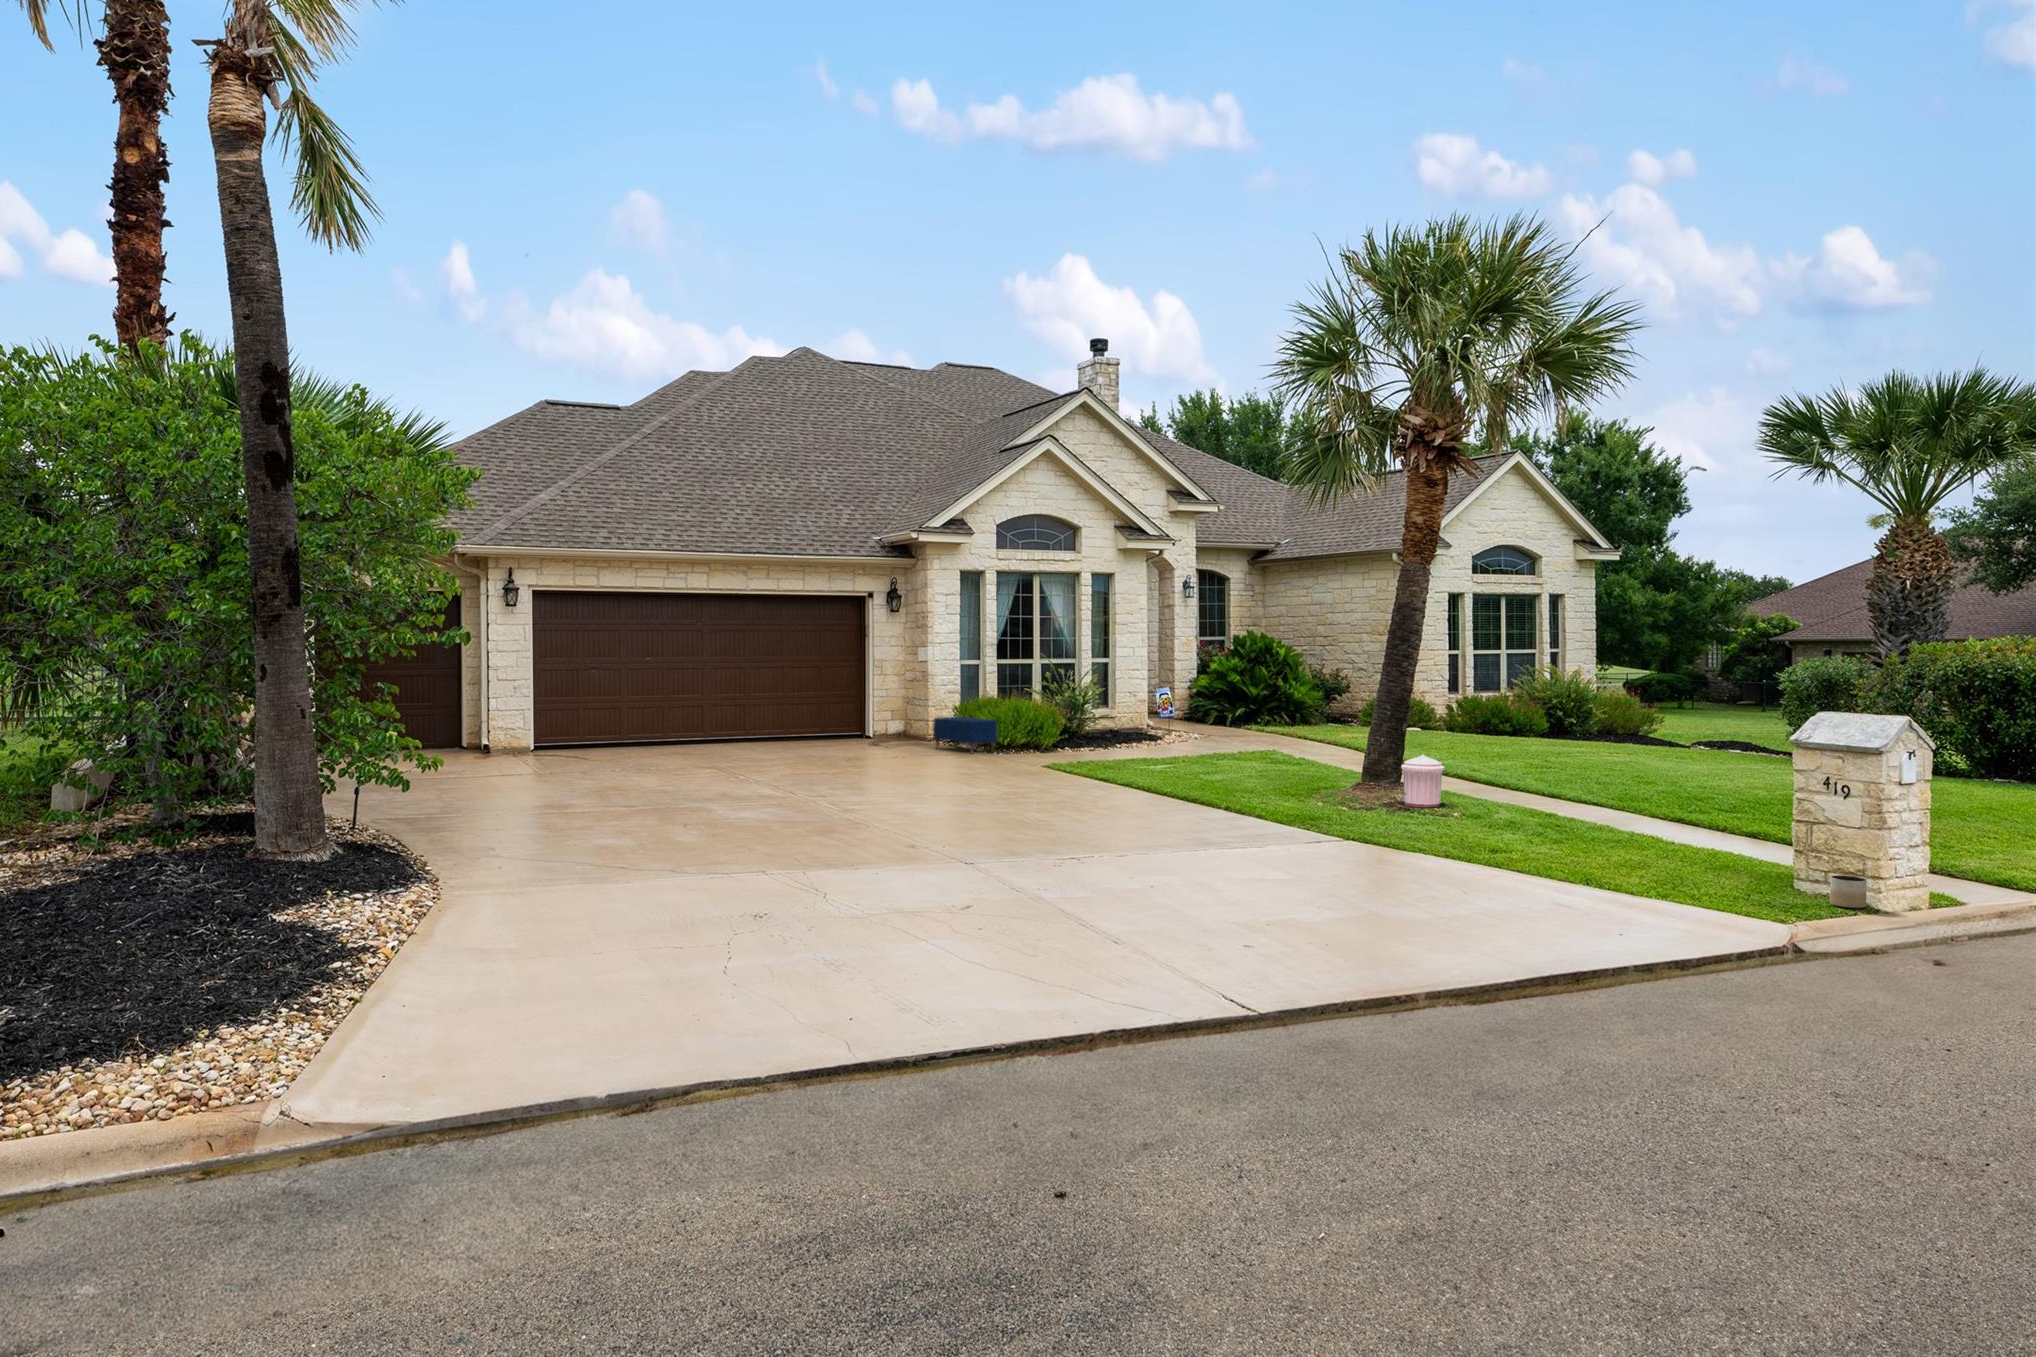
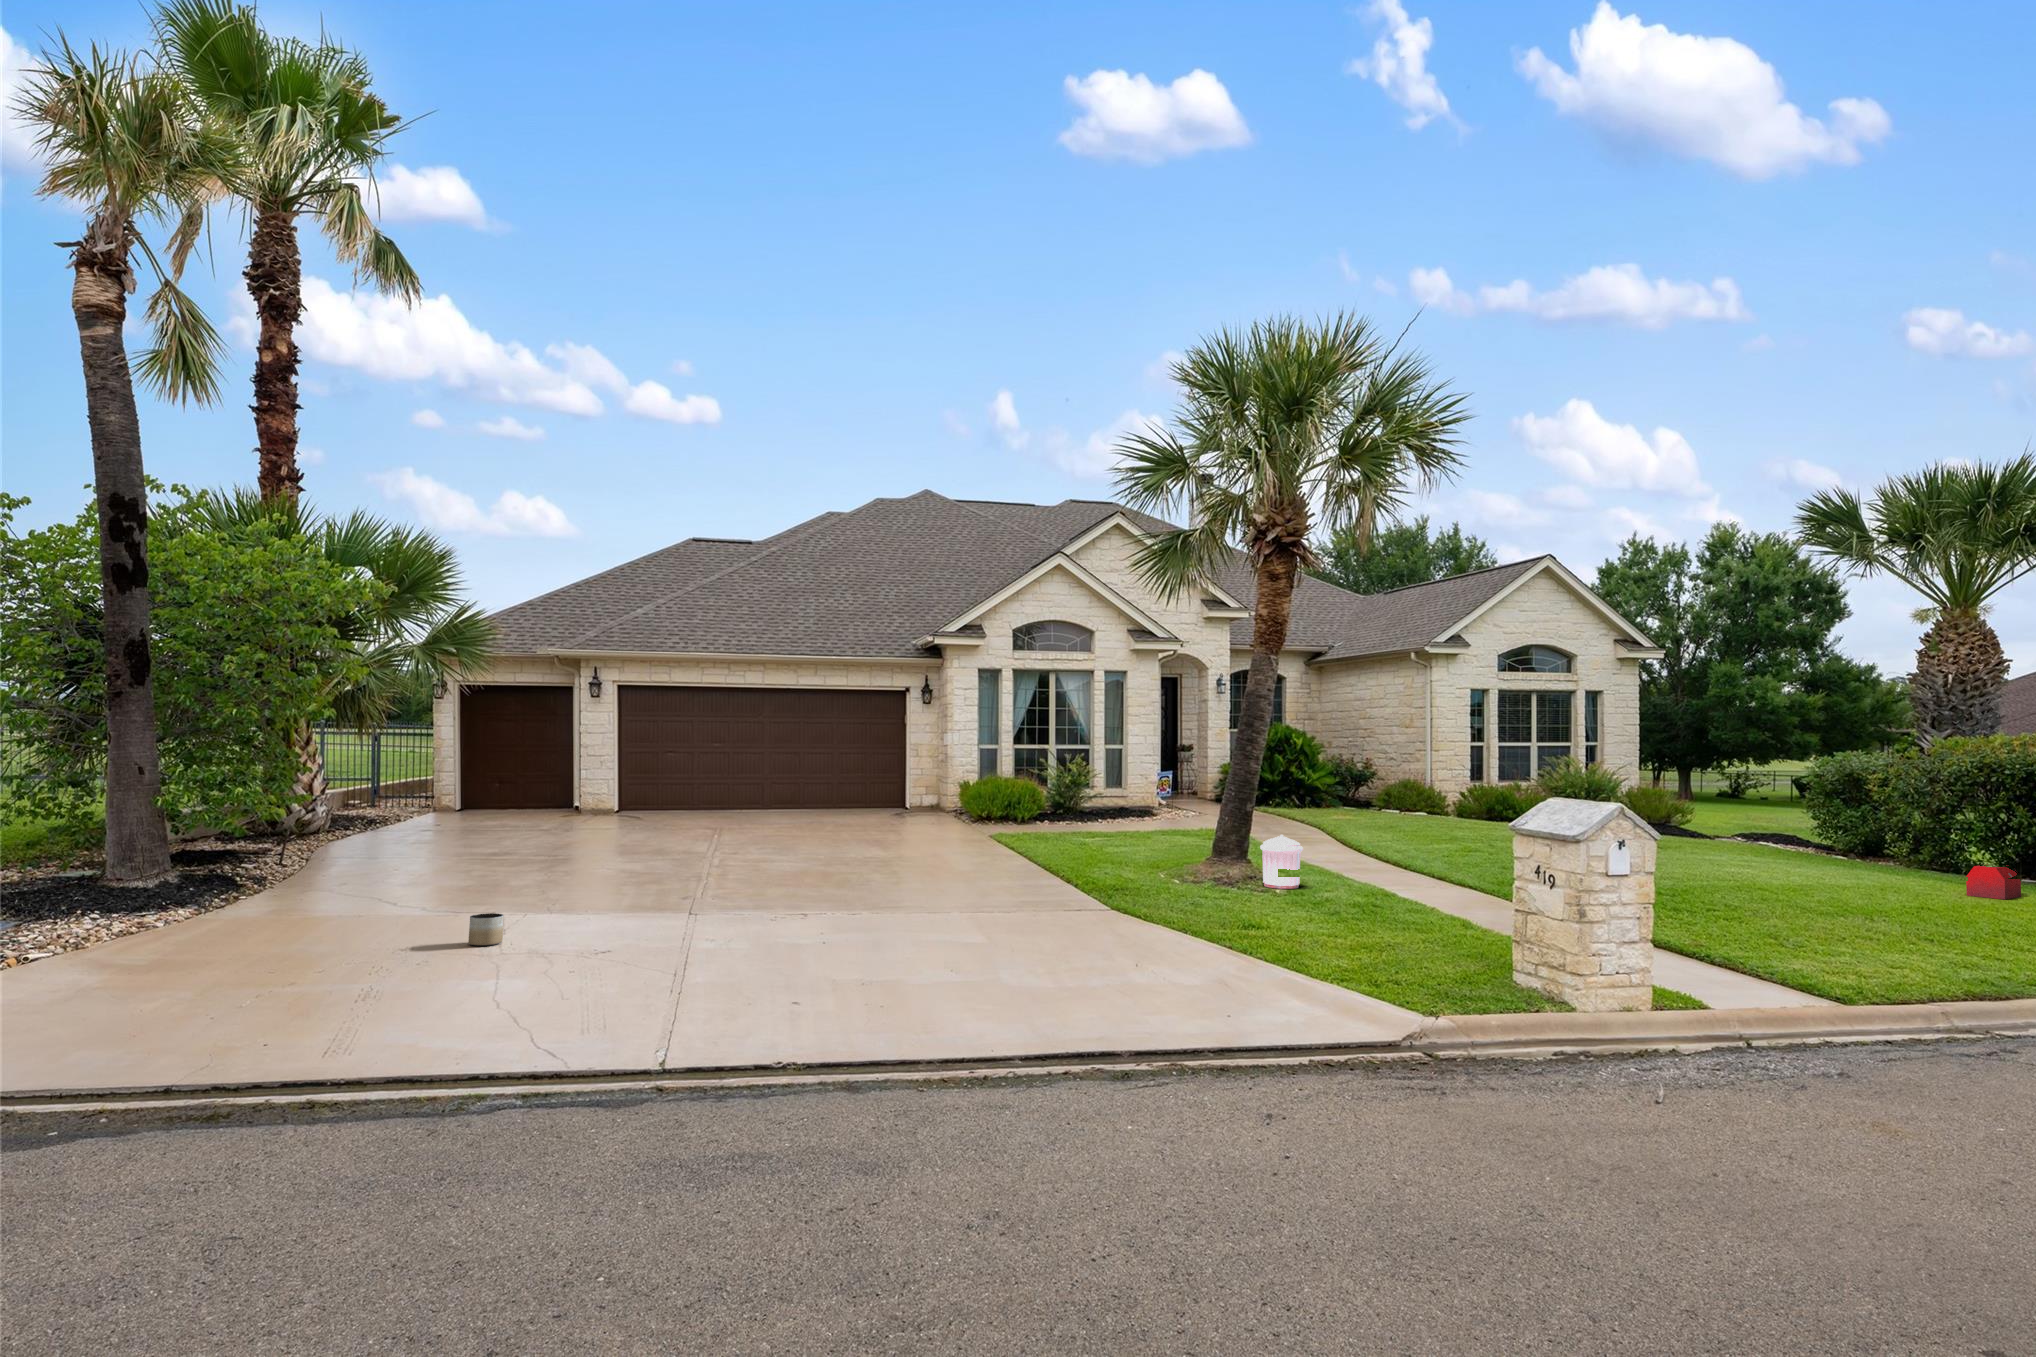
bench: present [933,717,997,753] -> none [938,796,986,828]
toolbox: none [1960,753,2000,789] -> present [1966,865,2021,899]
planter: present [1830,875,1867,909] -> present [468,913,503,946]

